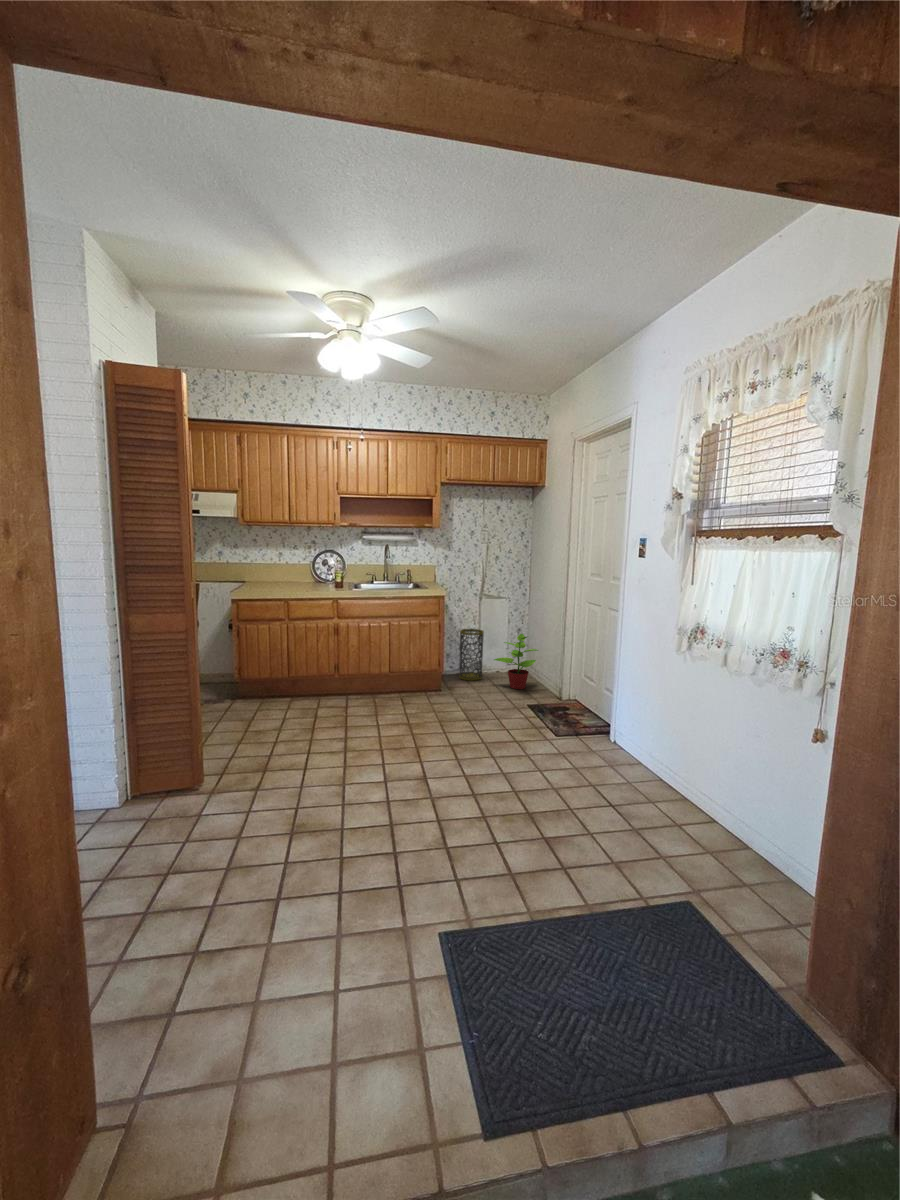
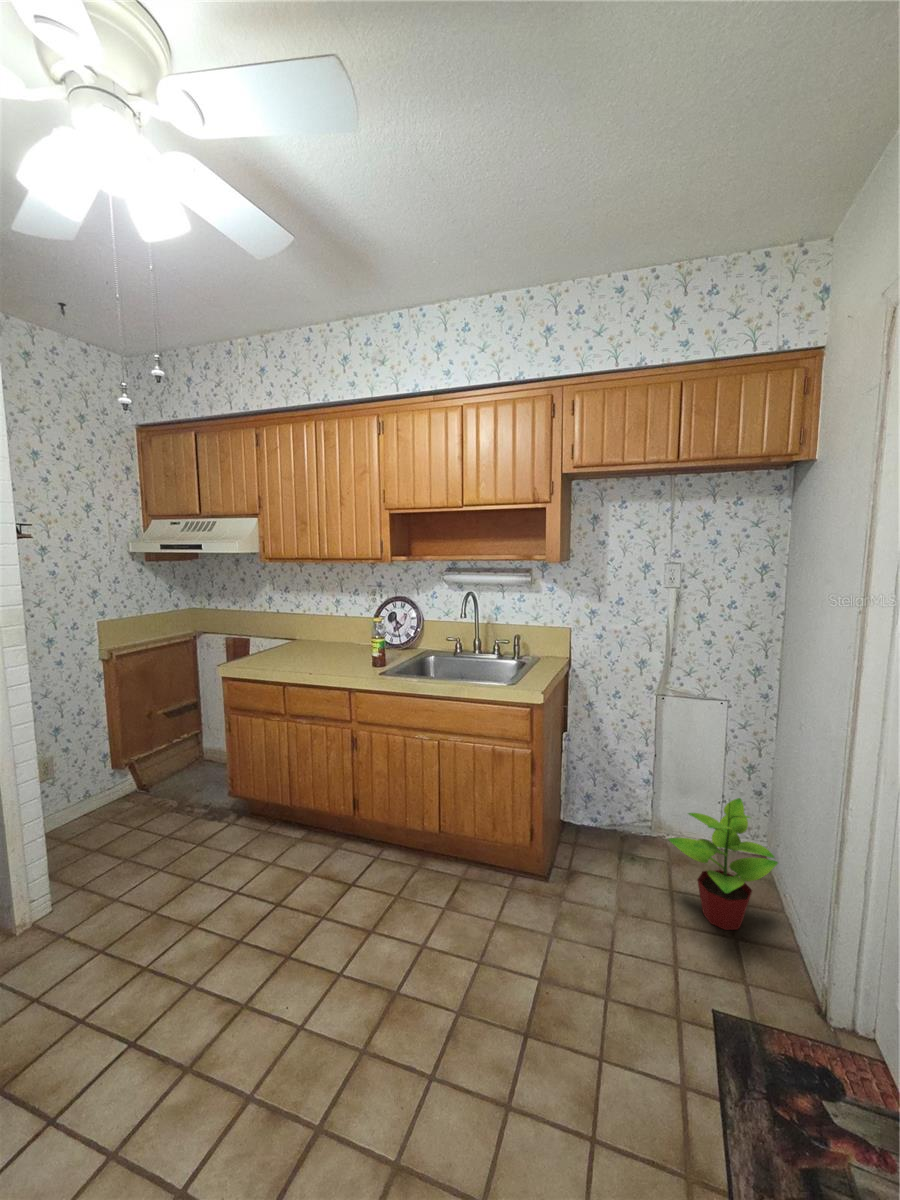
trash can: present [459,629,484,681] -> none [608,752,659,864]

